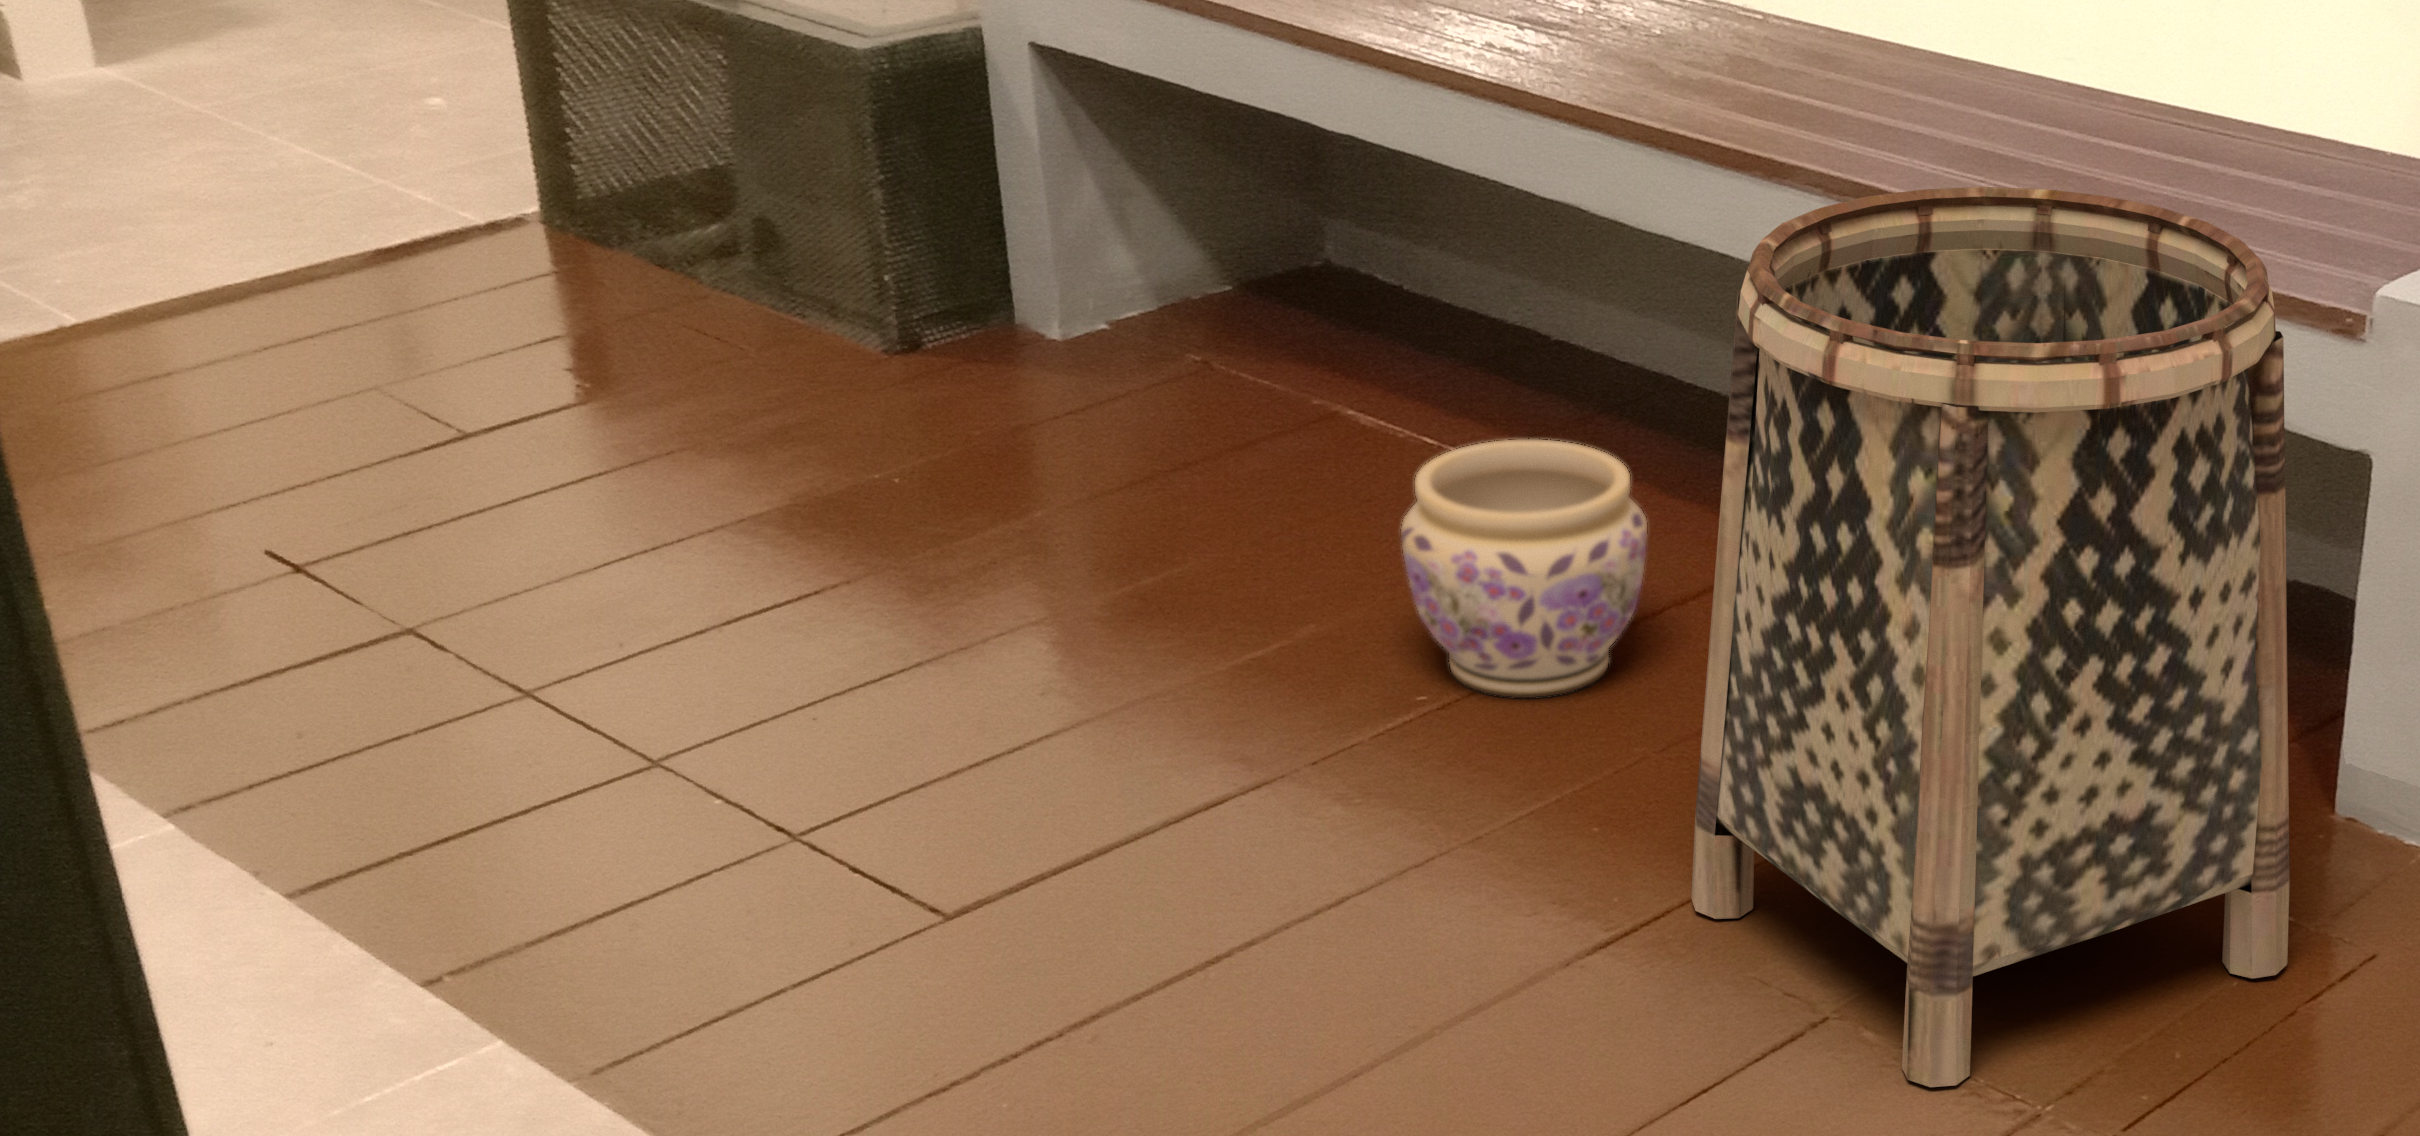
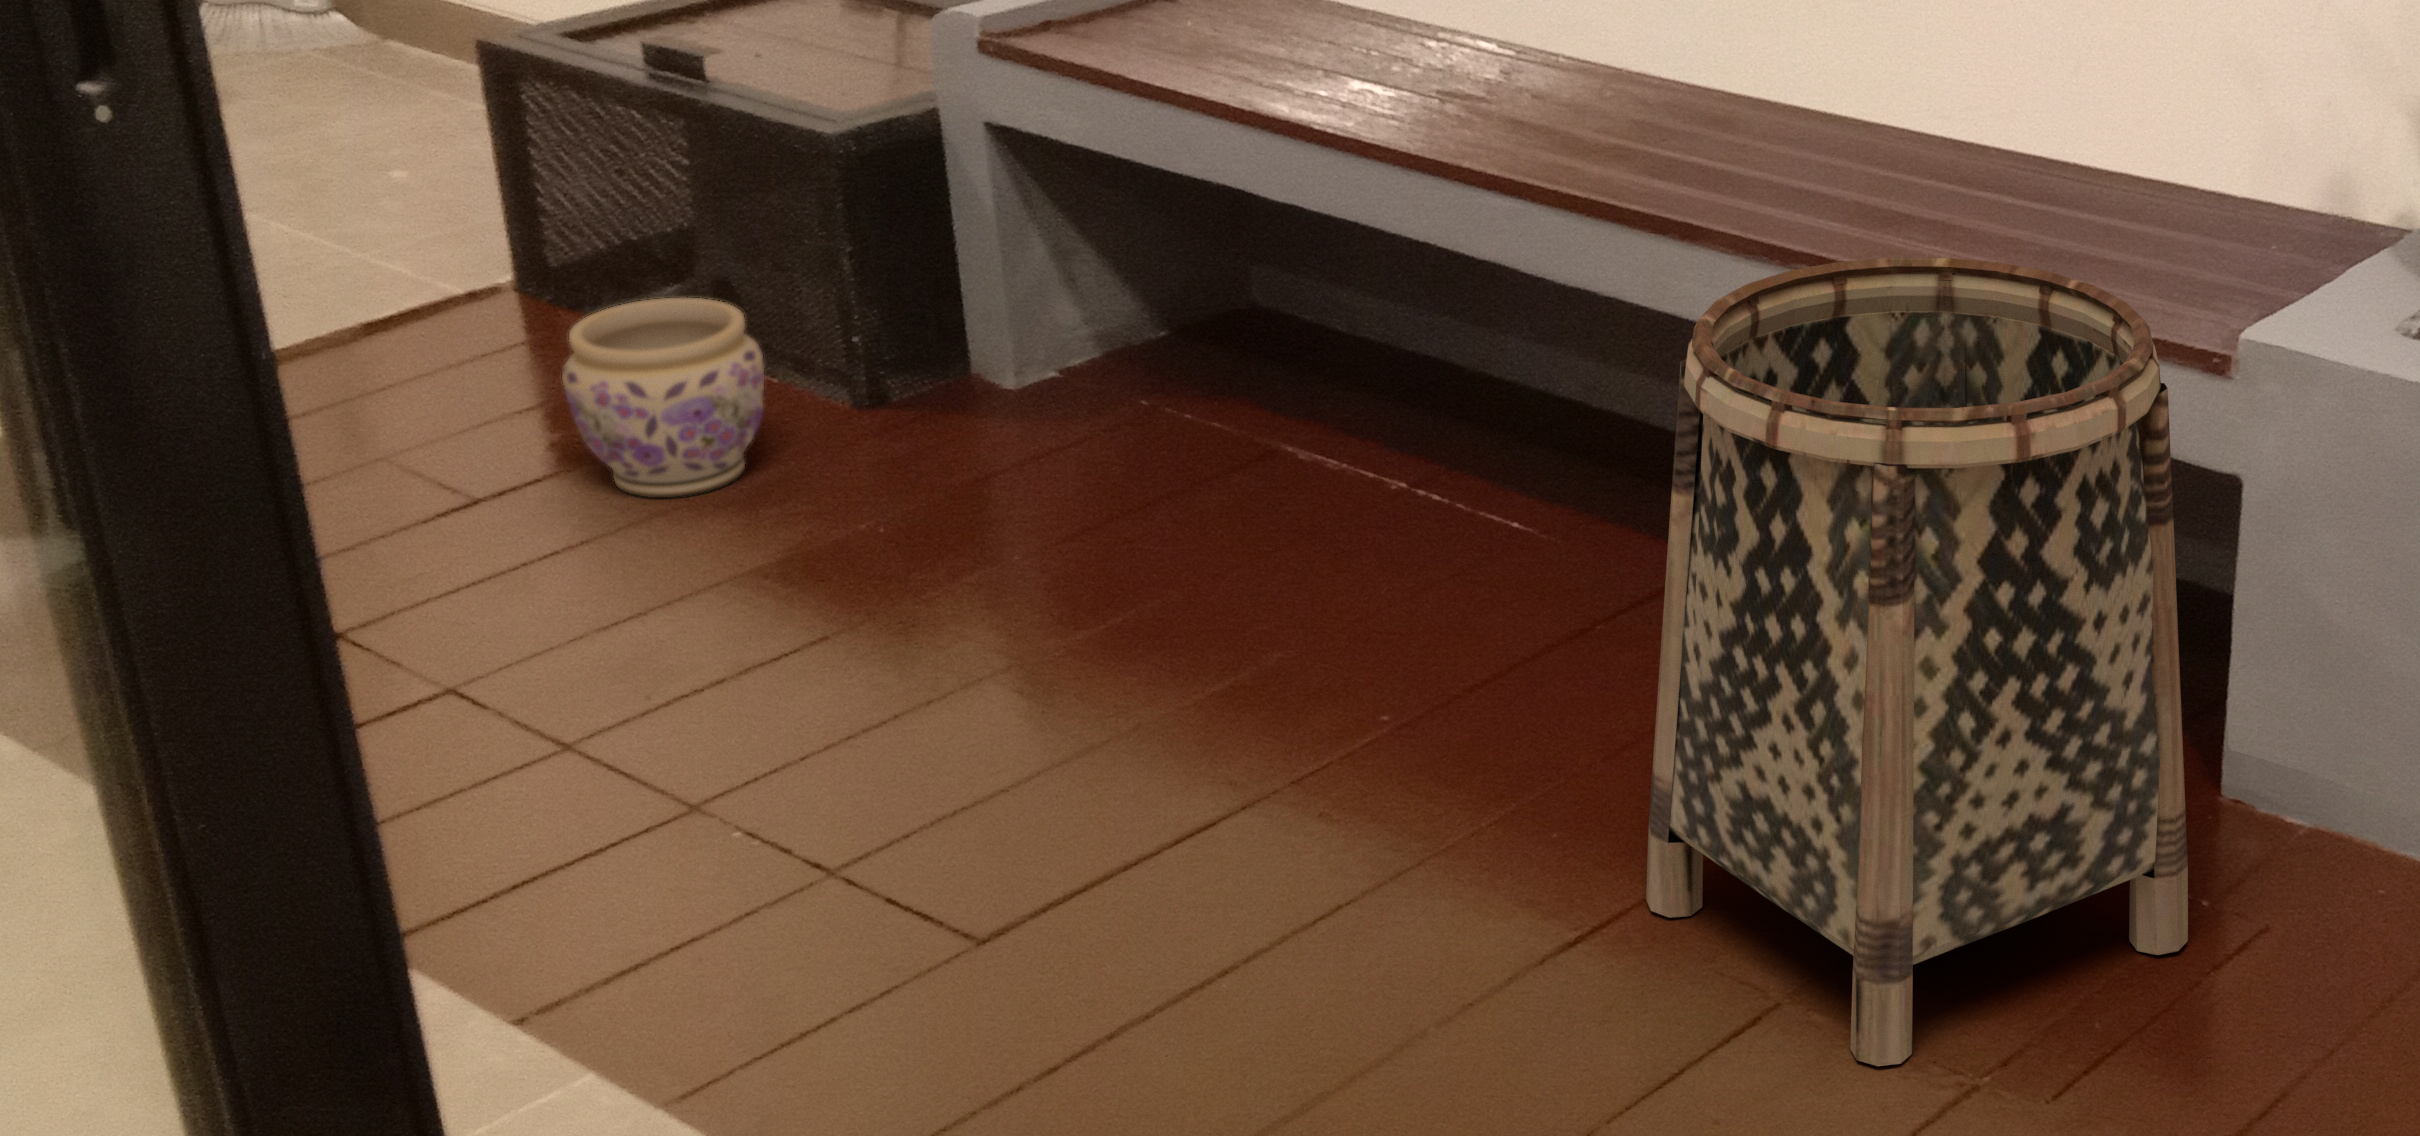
planter: present [1401,439,1647,698] -> present [562,298,764,498]

